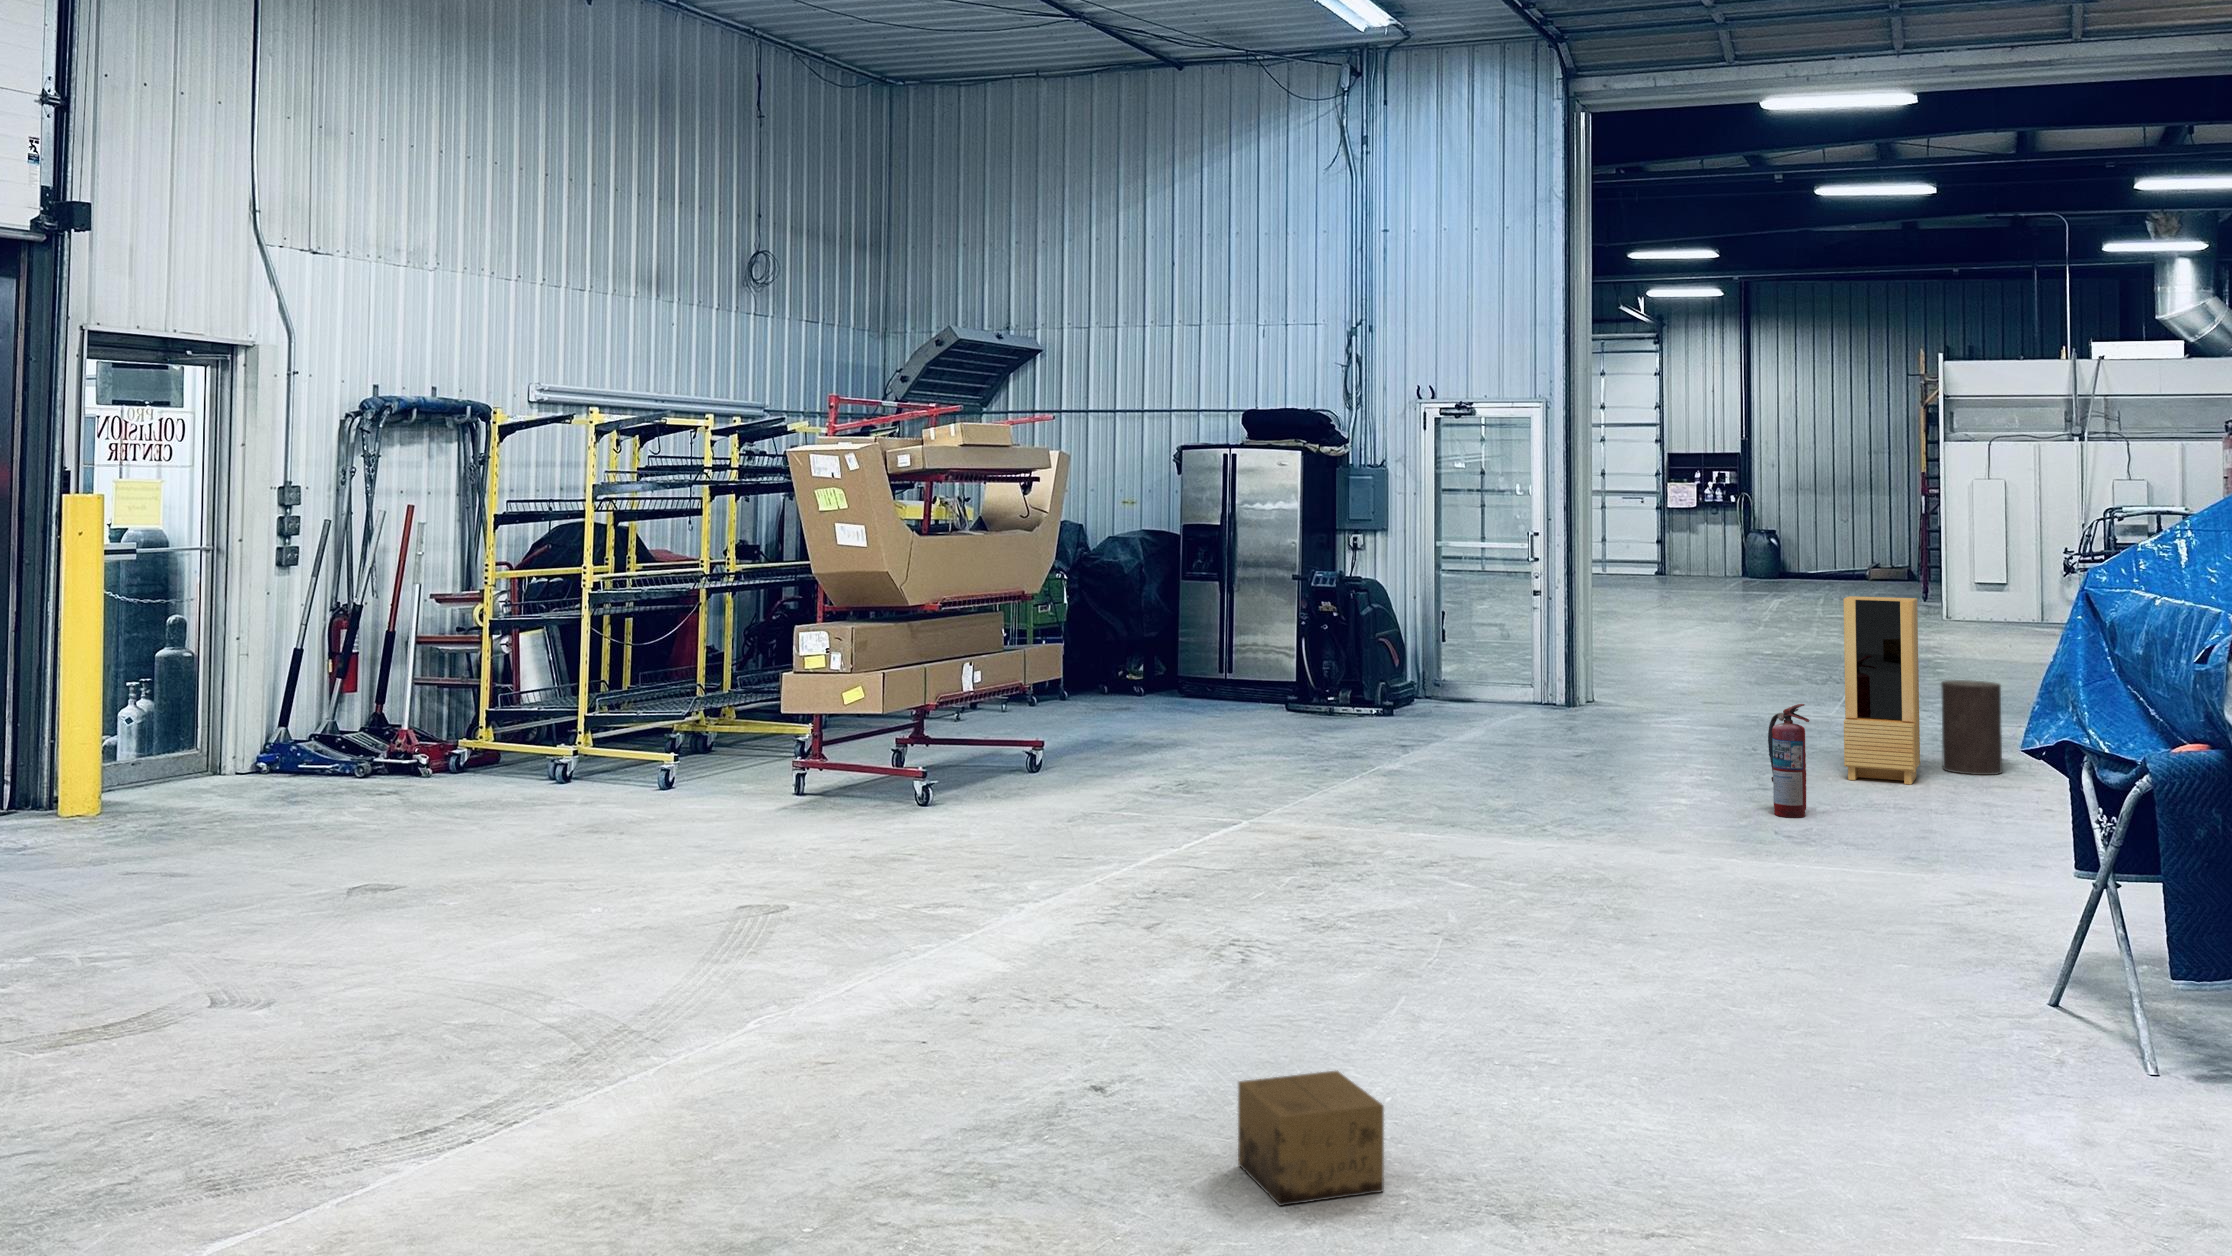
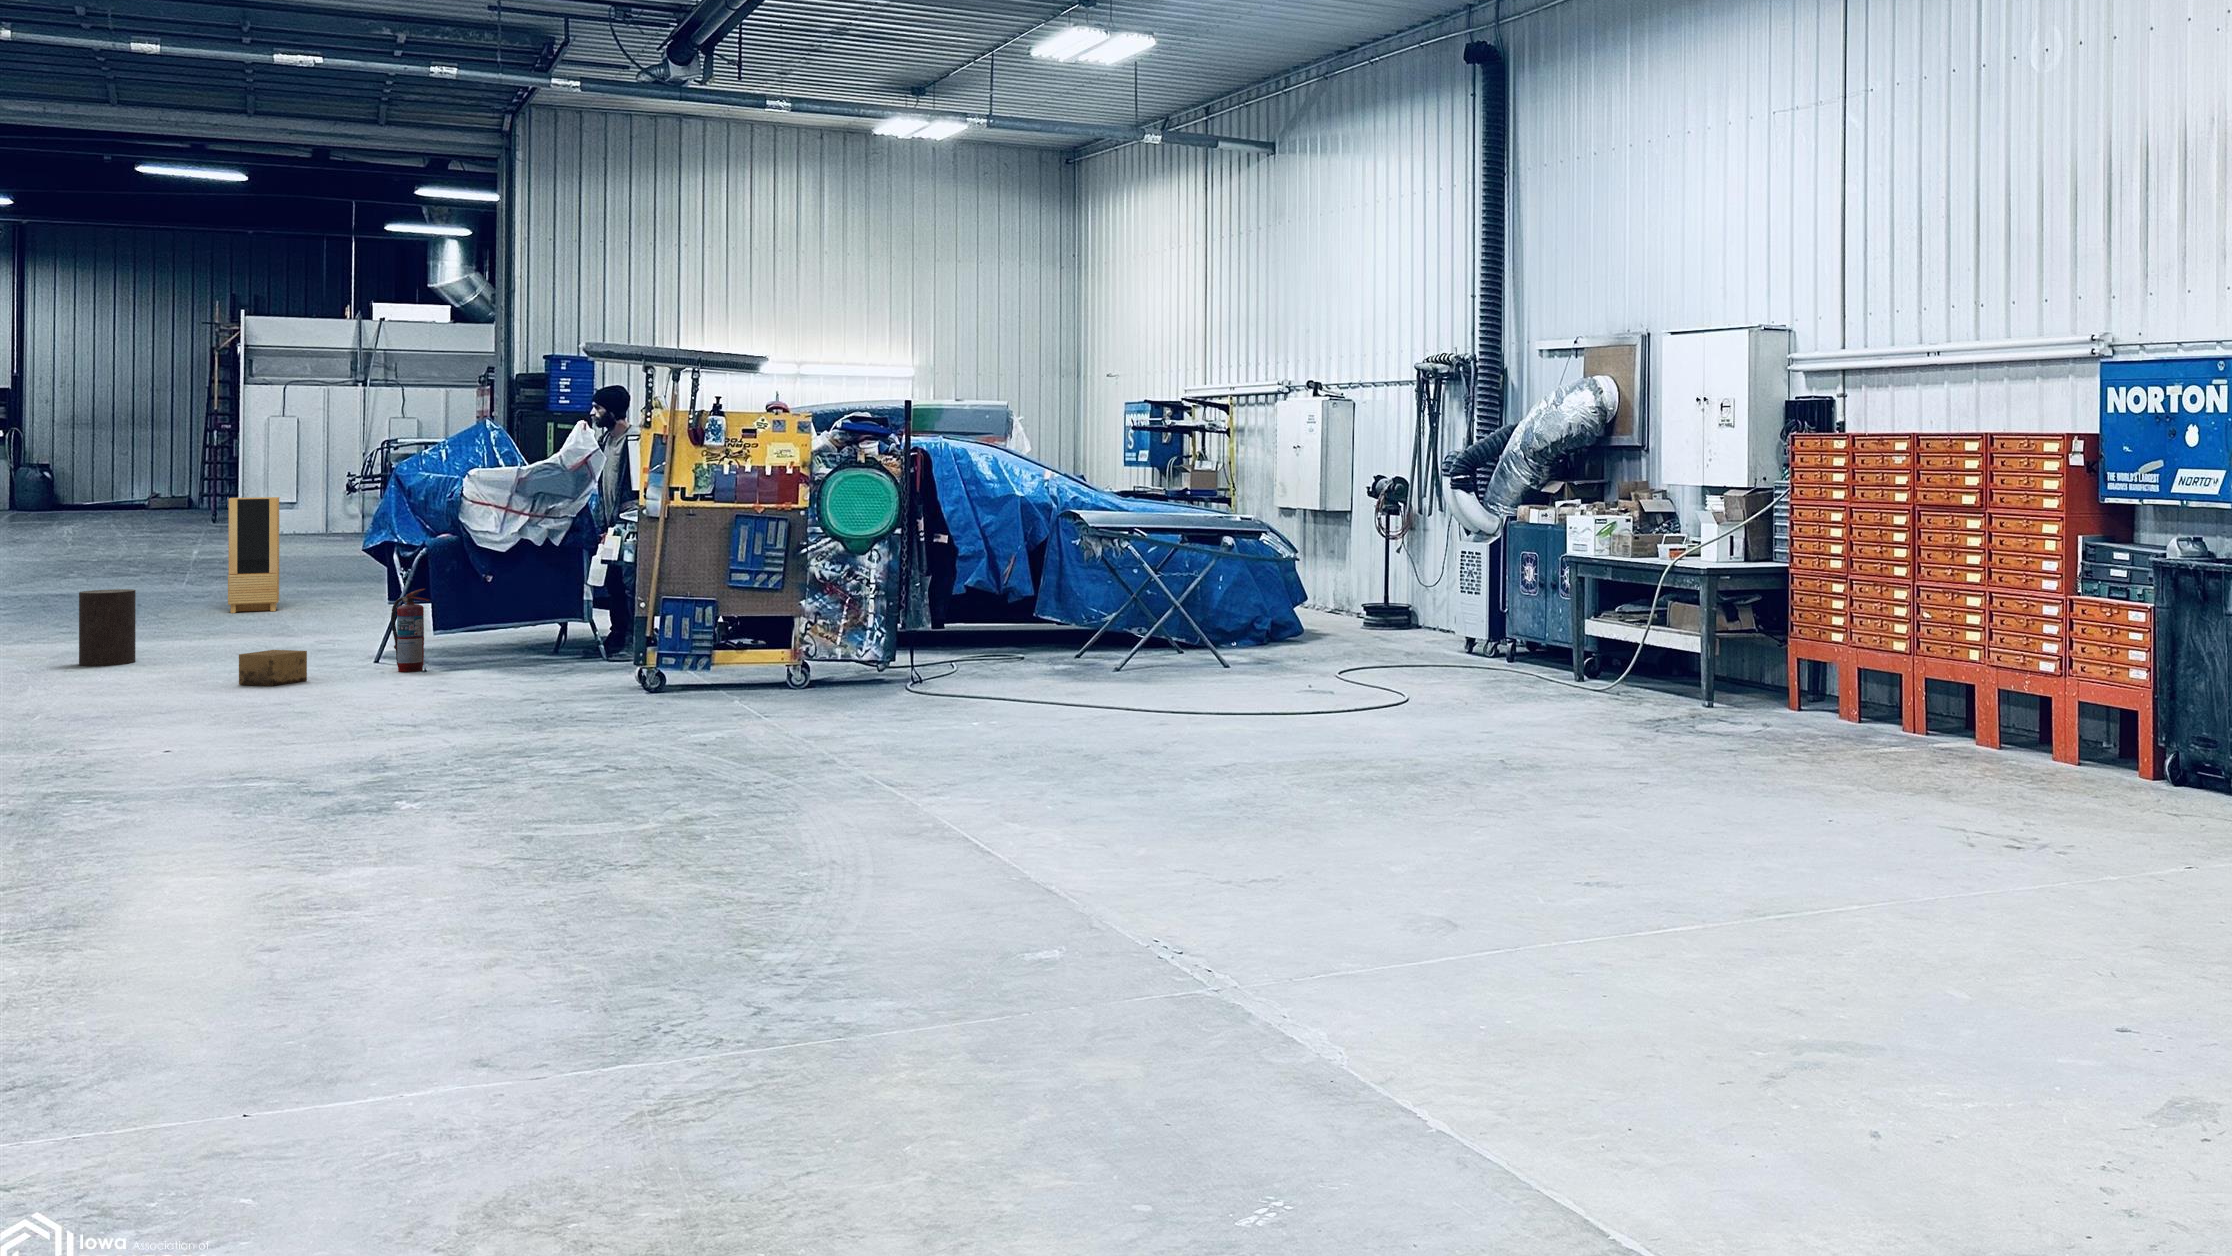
stool: present [1941,680,2002,775] -> present [79,589,136,666]
fire extinguisher: present [1768,704,1810,818] -> present [391,589,429,672]
cardboard box: present [1238,1071,1384,1206] -> present [239,650,307,686]

